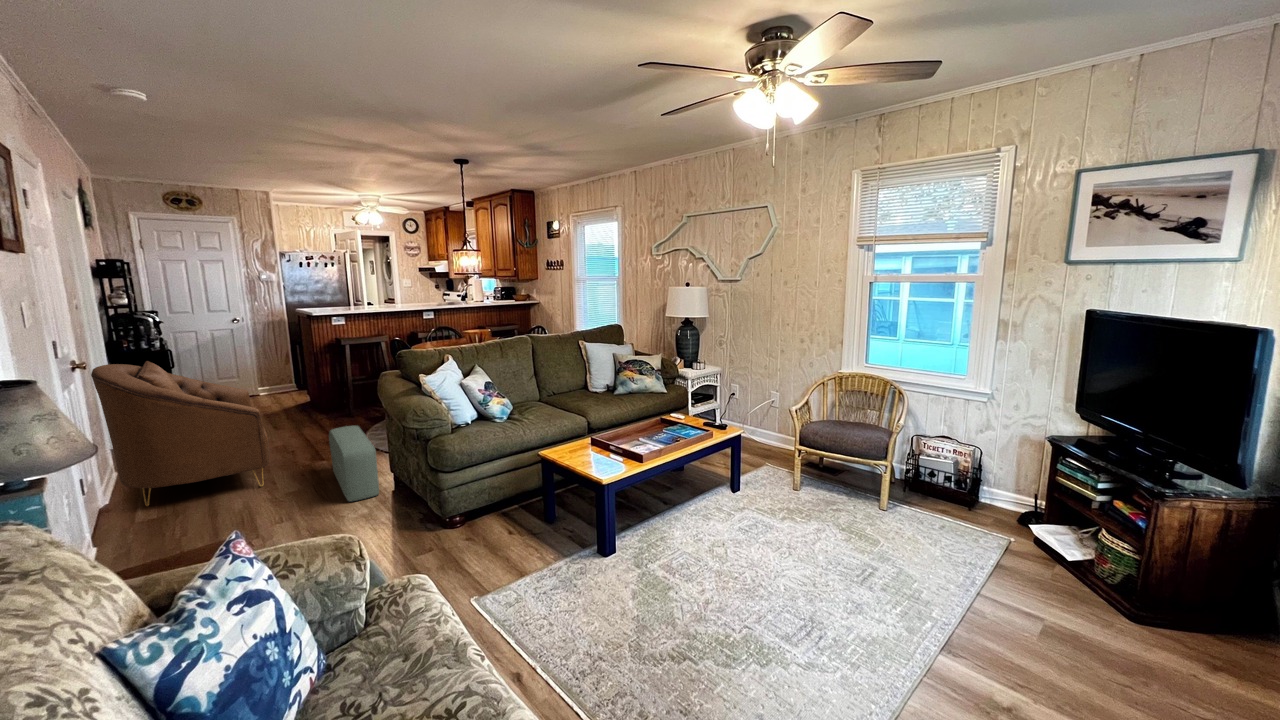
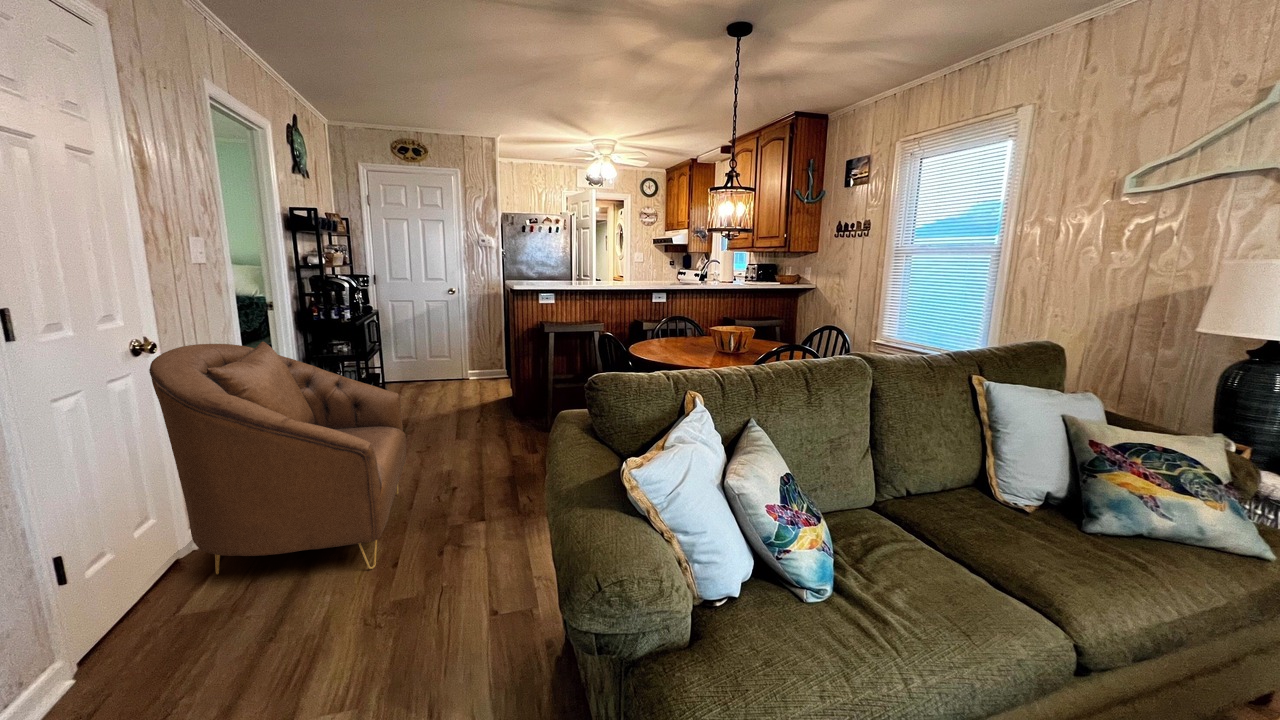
pouf: present [329,426,379,501] -> none [462,485,530,674]

